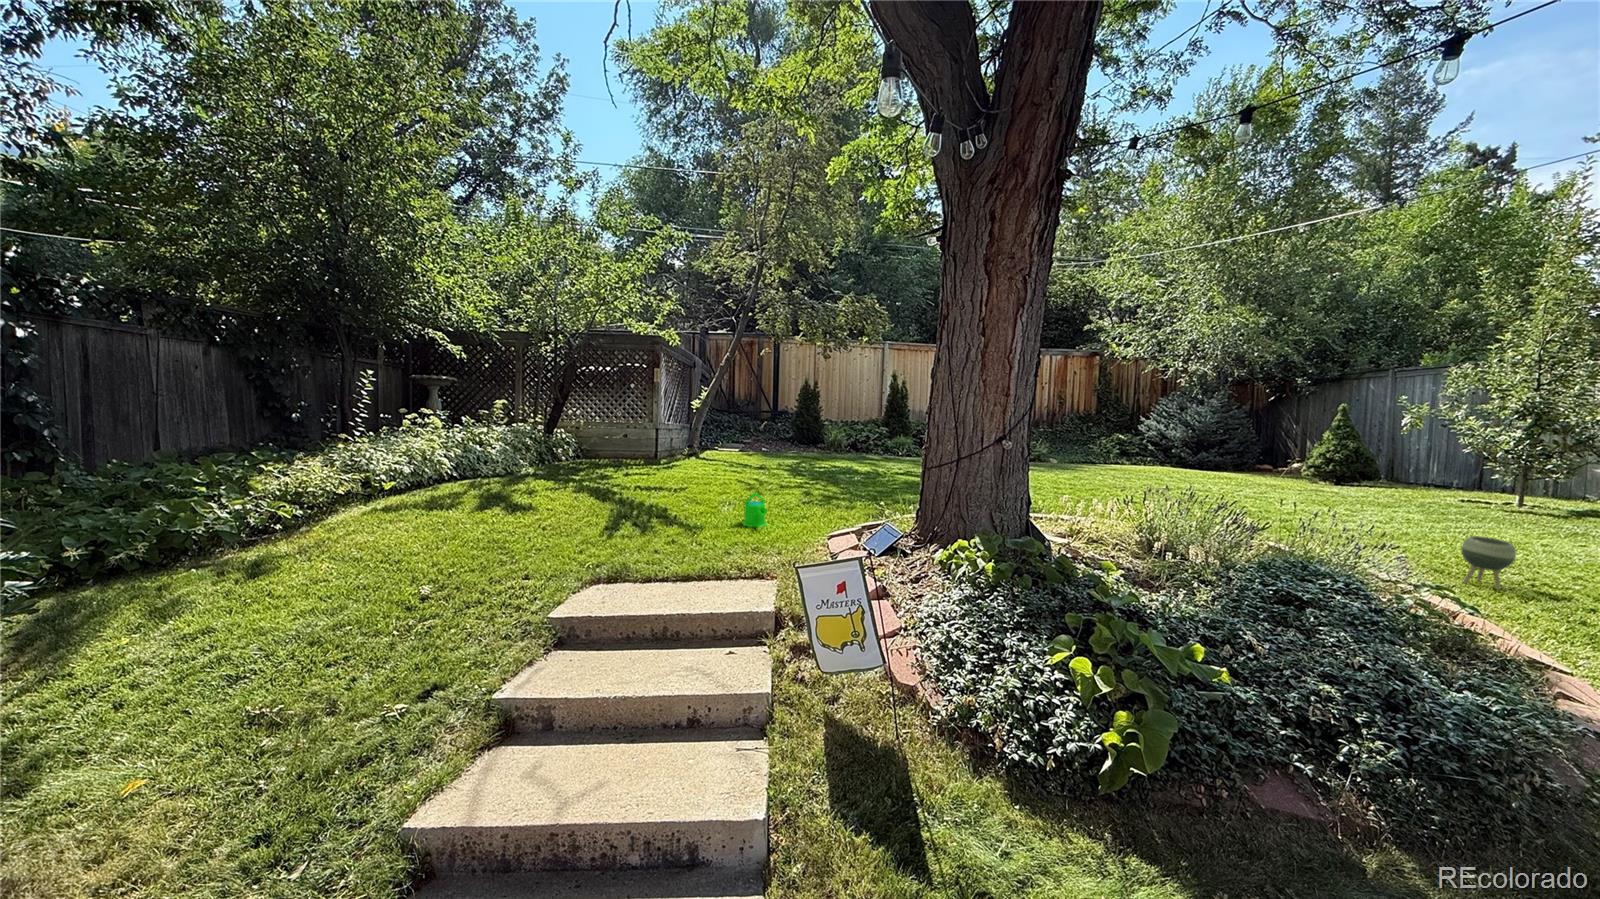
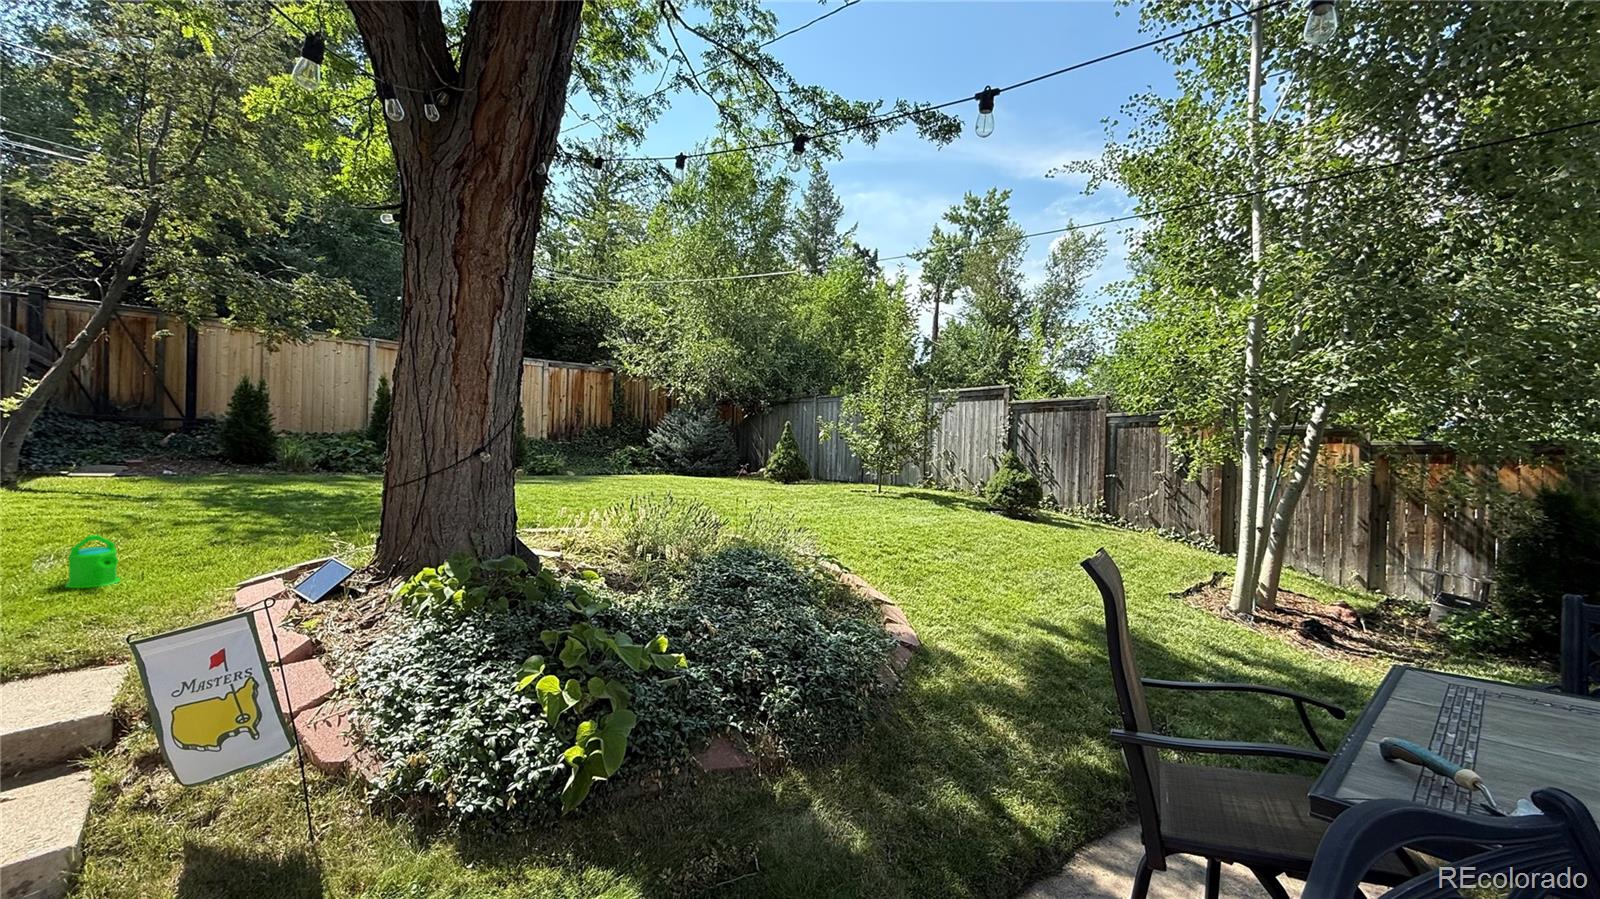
planter: present [1461,536,1516,590] -> none [843,516,868,553]

